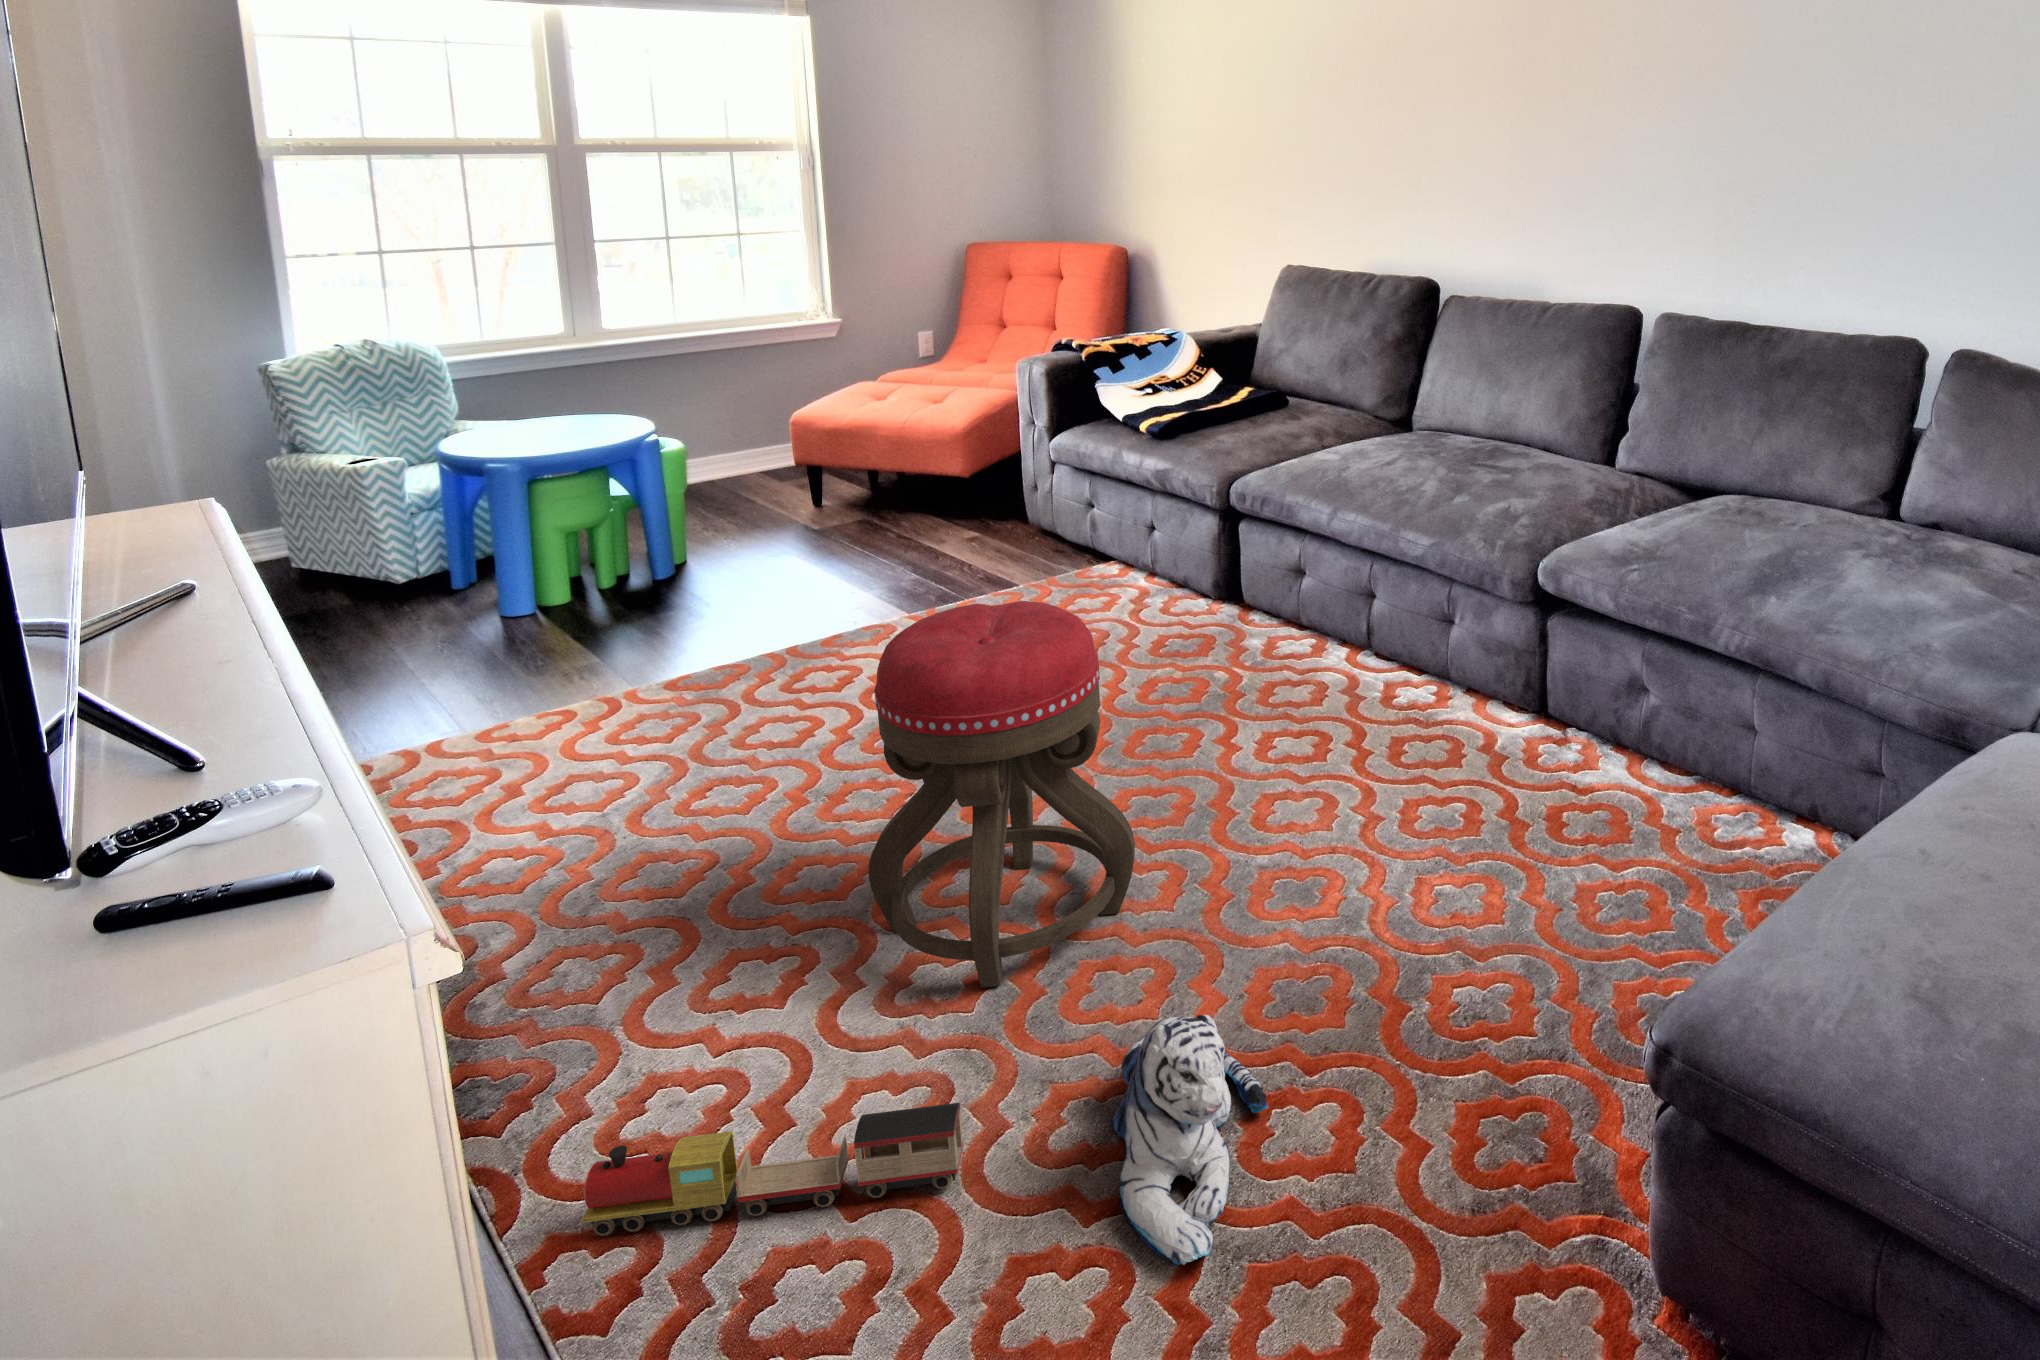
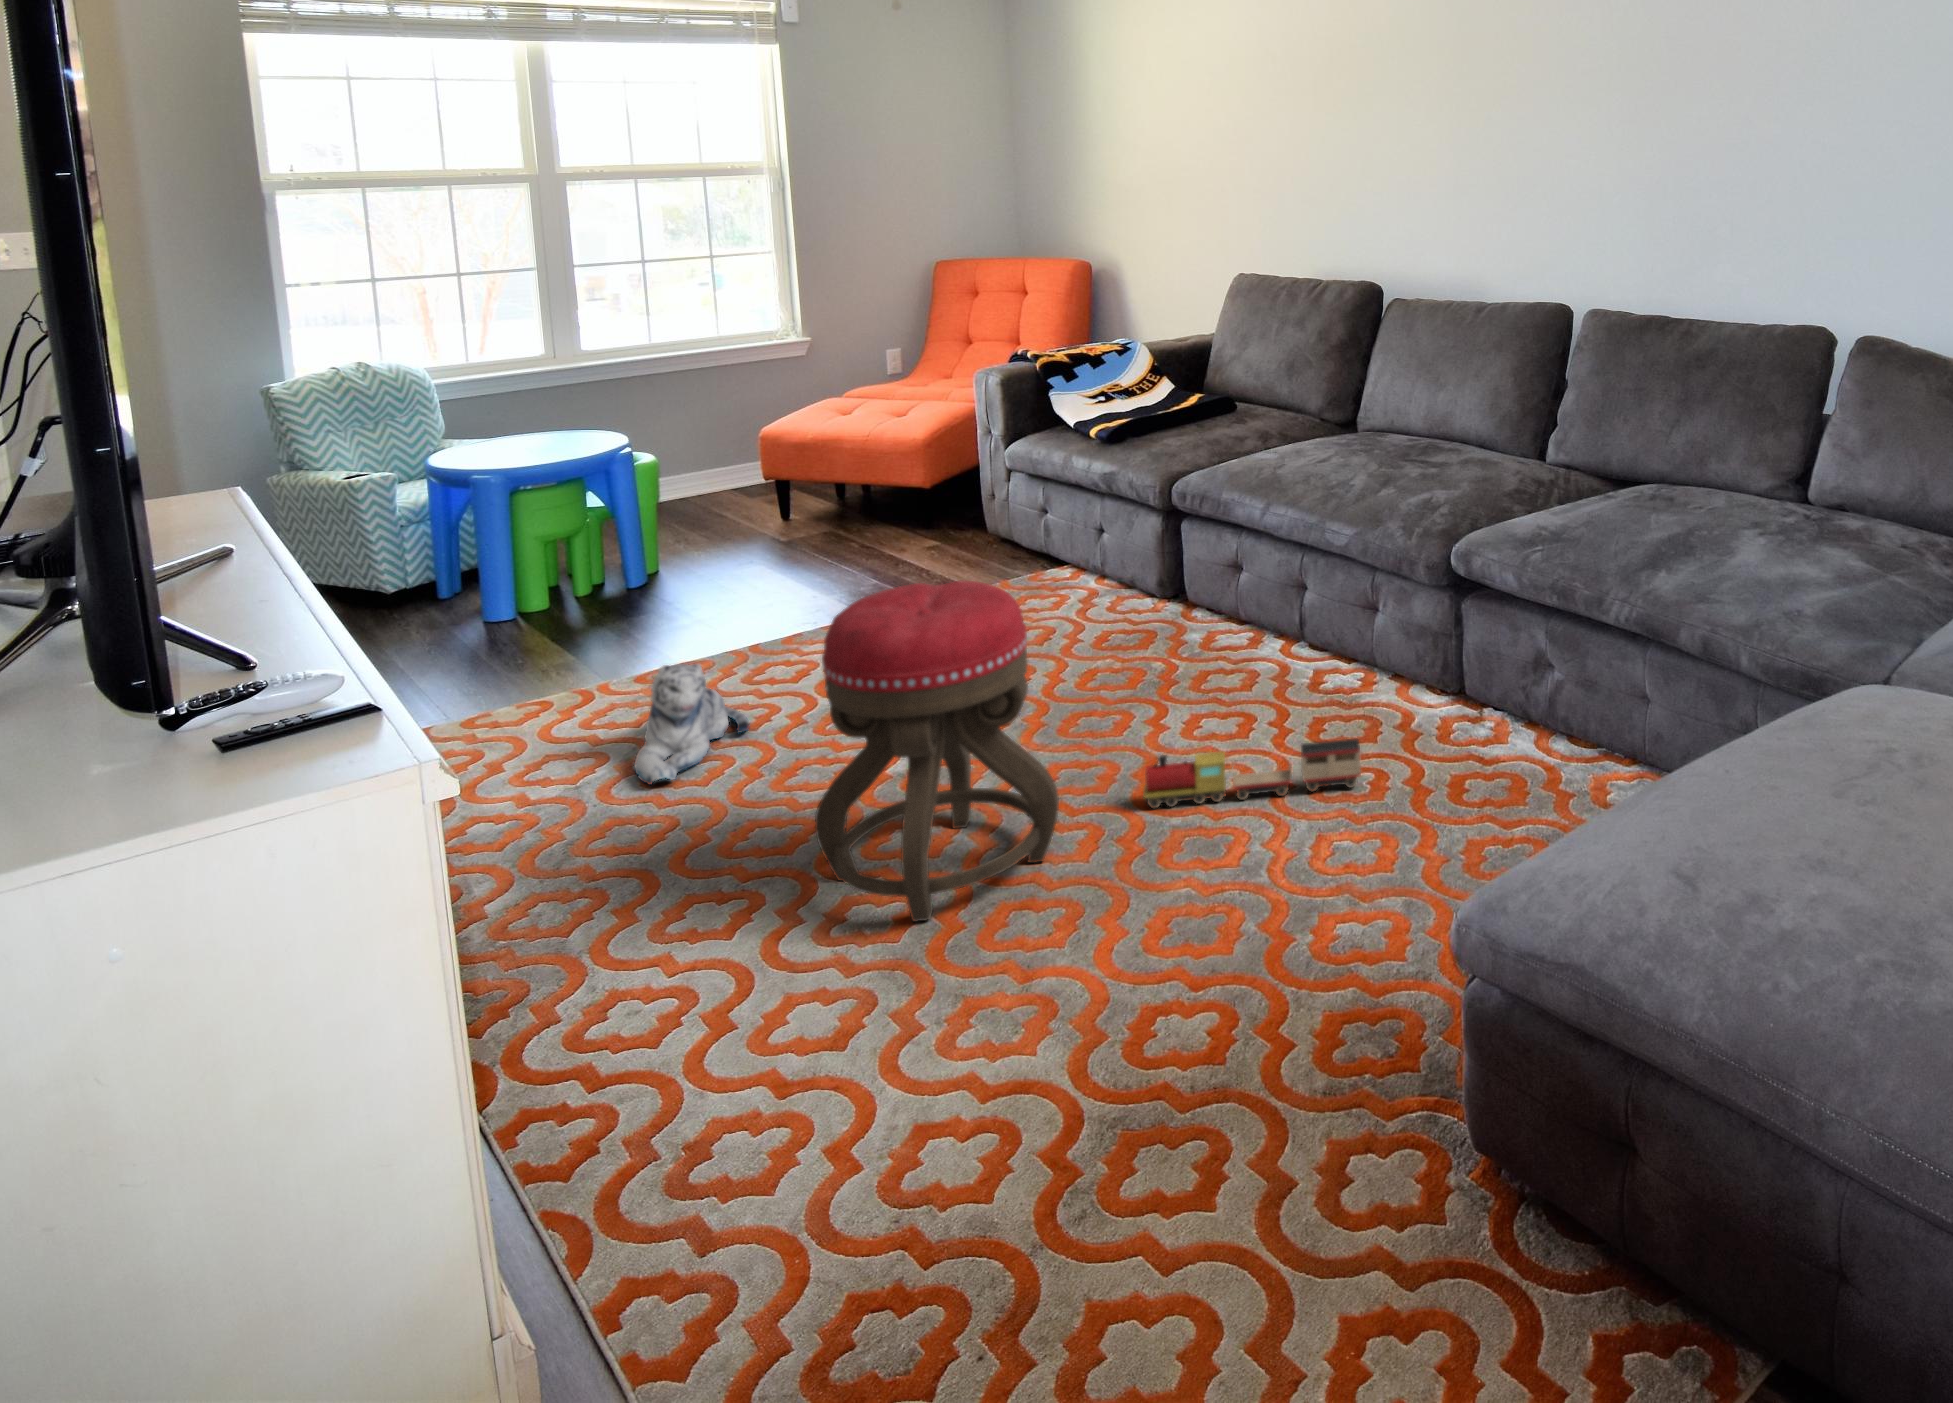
plush toy: present [1110,1015,1268,1266] -> present [634,664,749,784]
toy train: present [580,1103,964,1236] -> present [1143,739,1361,808]

